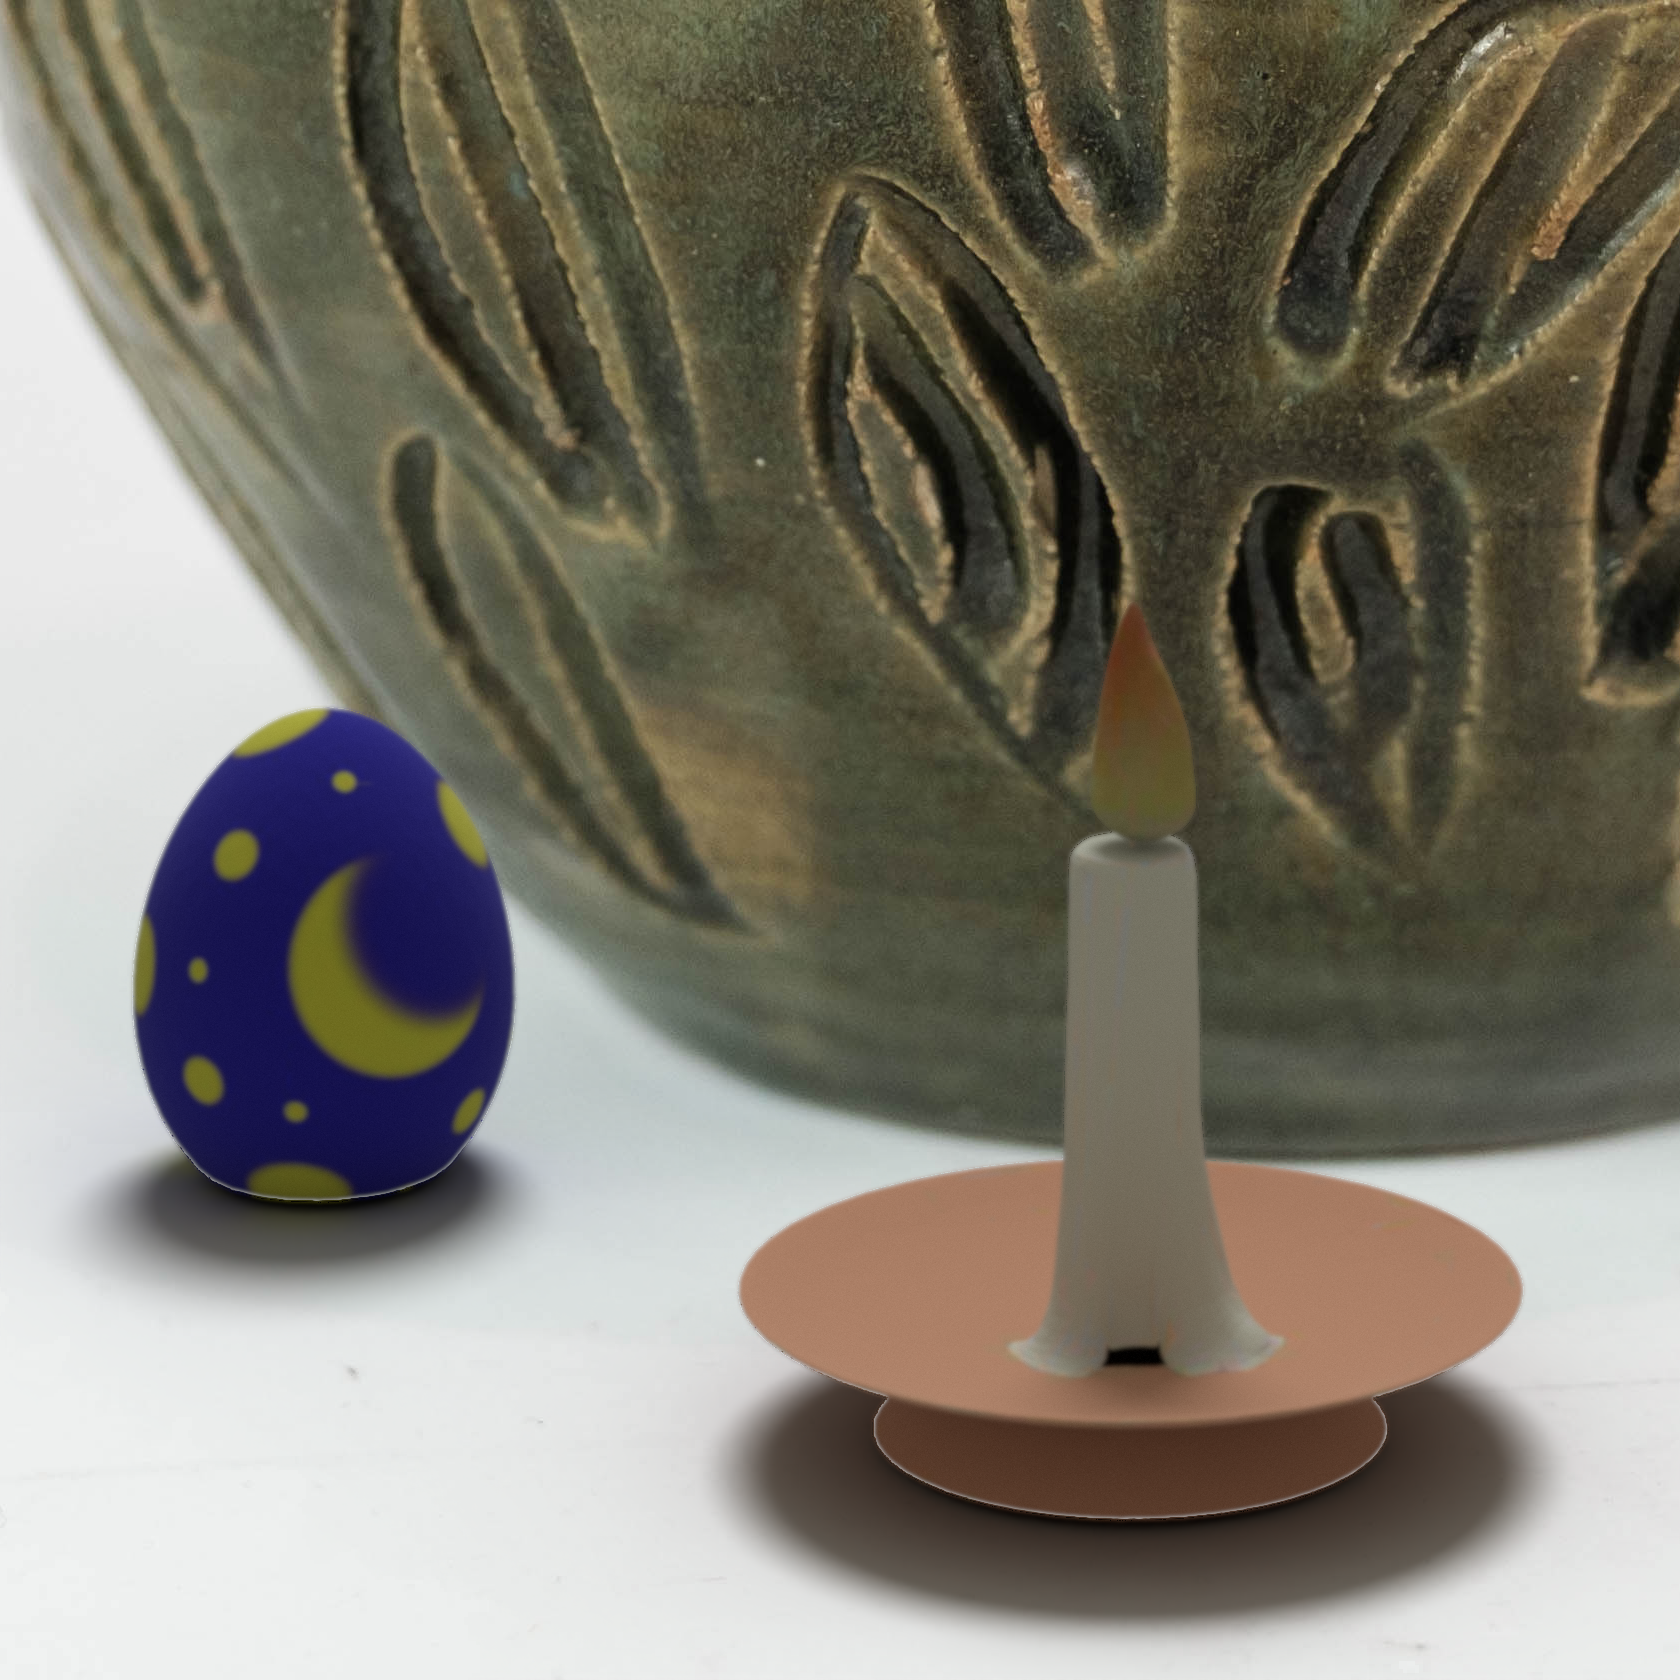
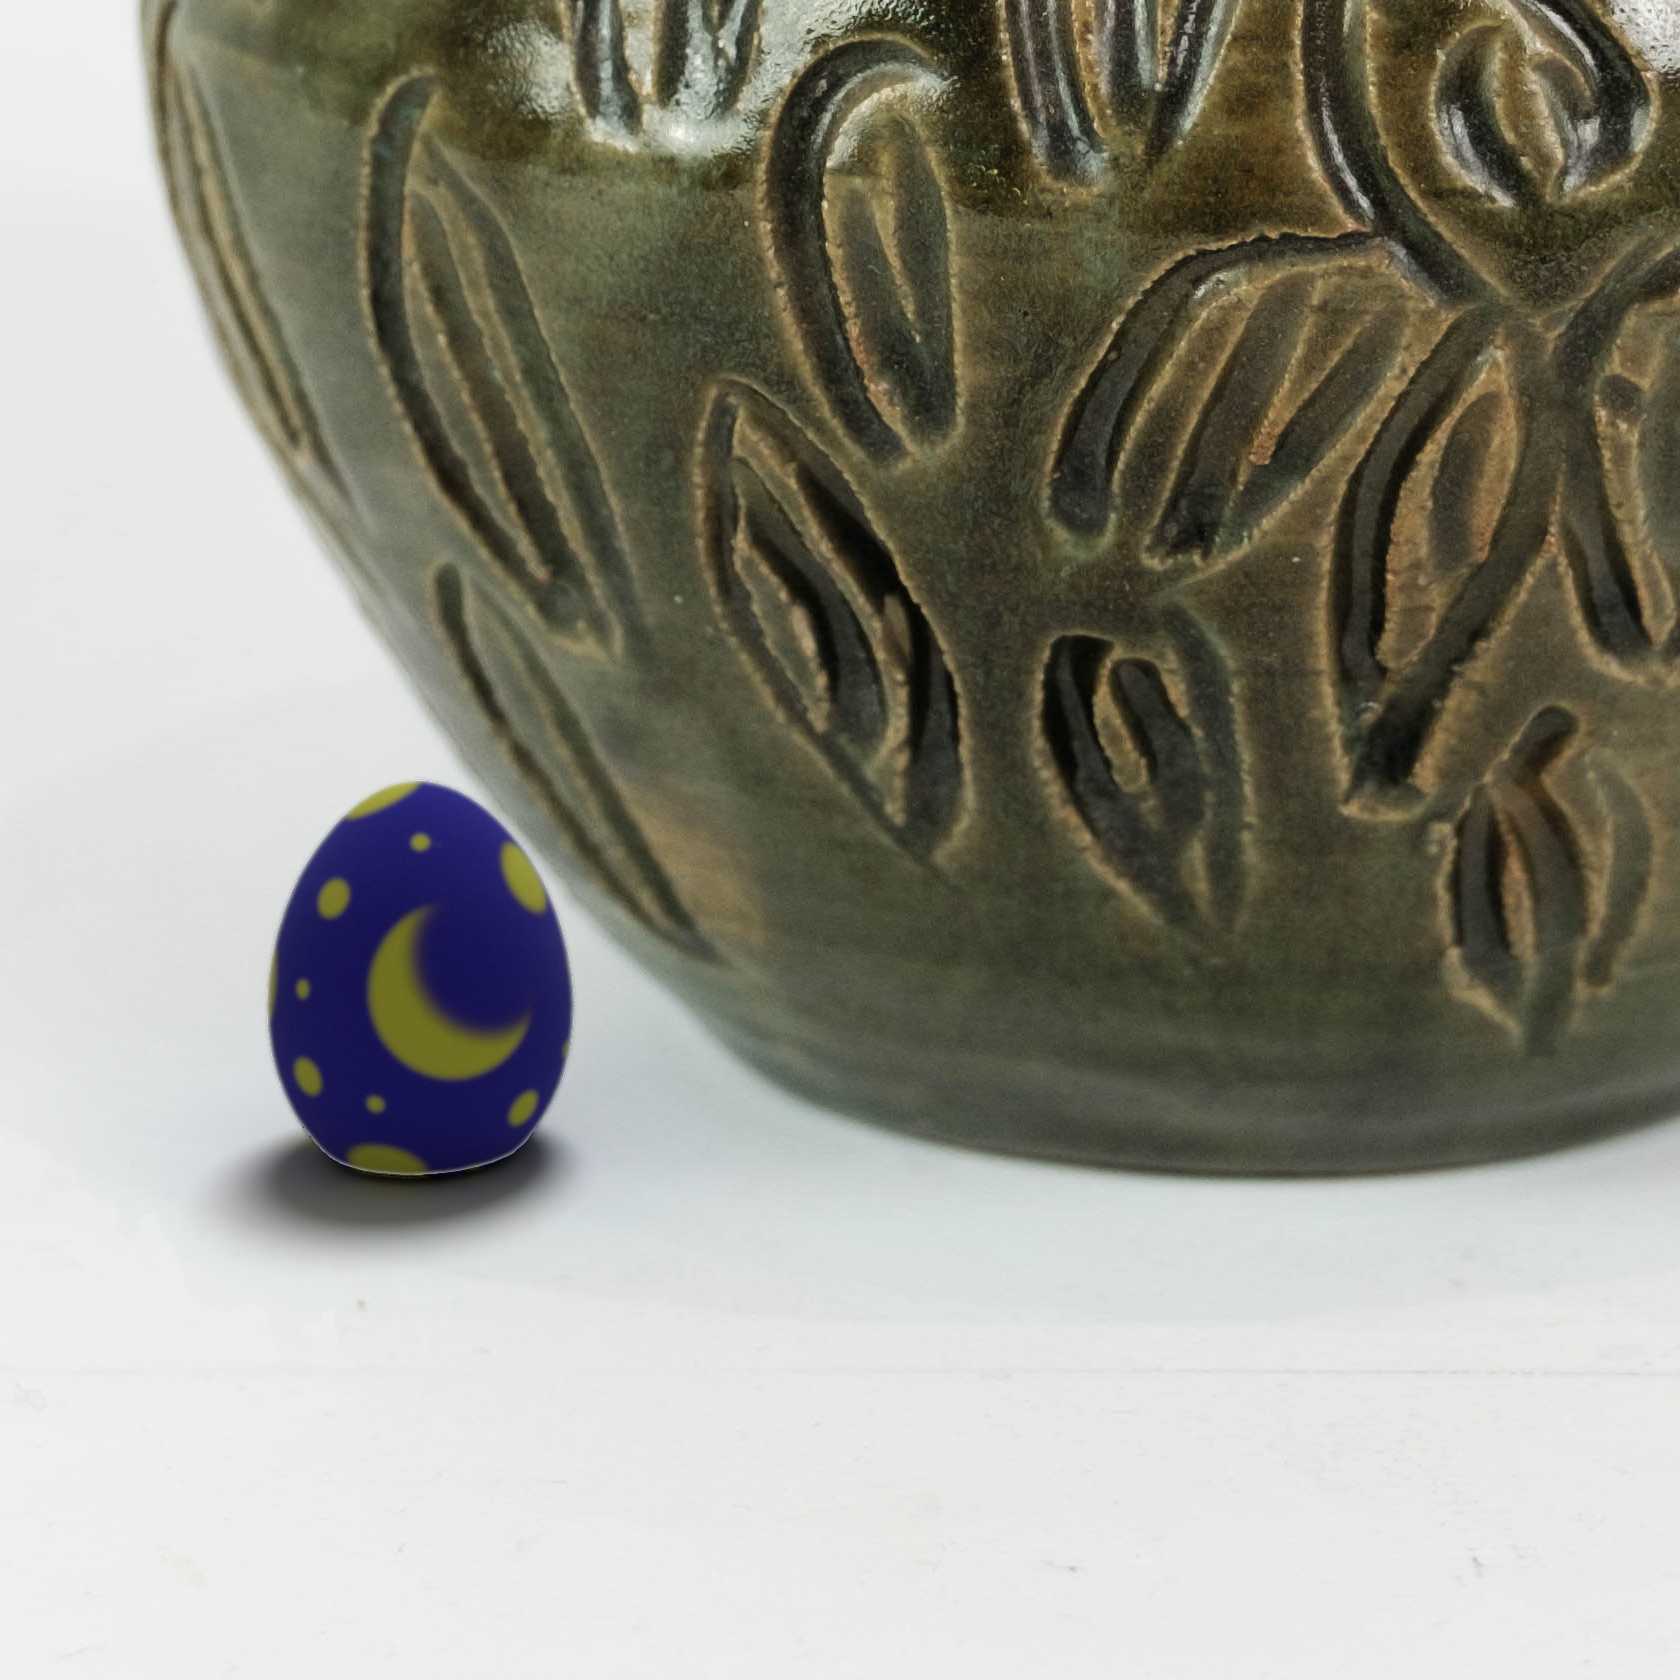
candle holder: present [738,603,1523,1520] -> none [634,729,1259,1457]

